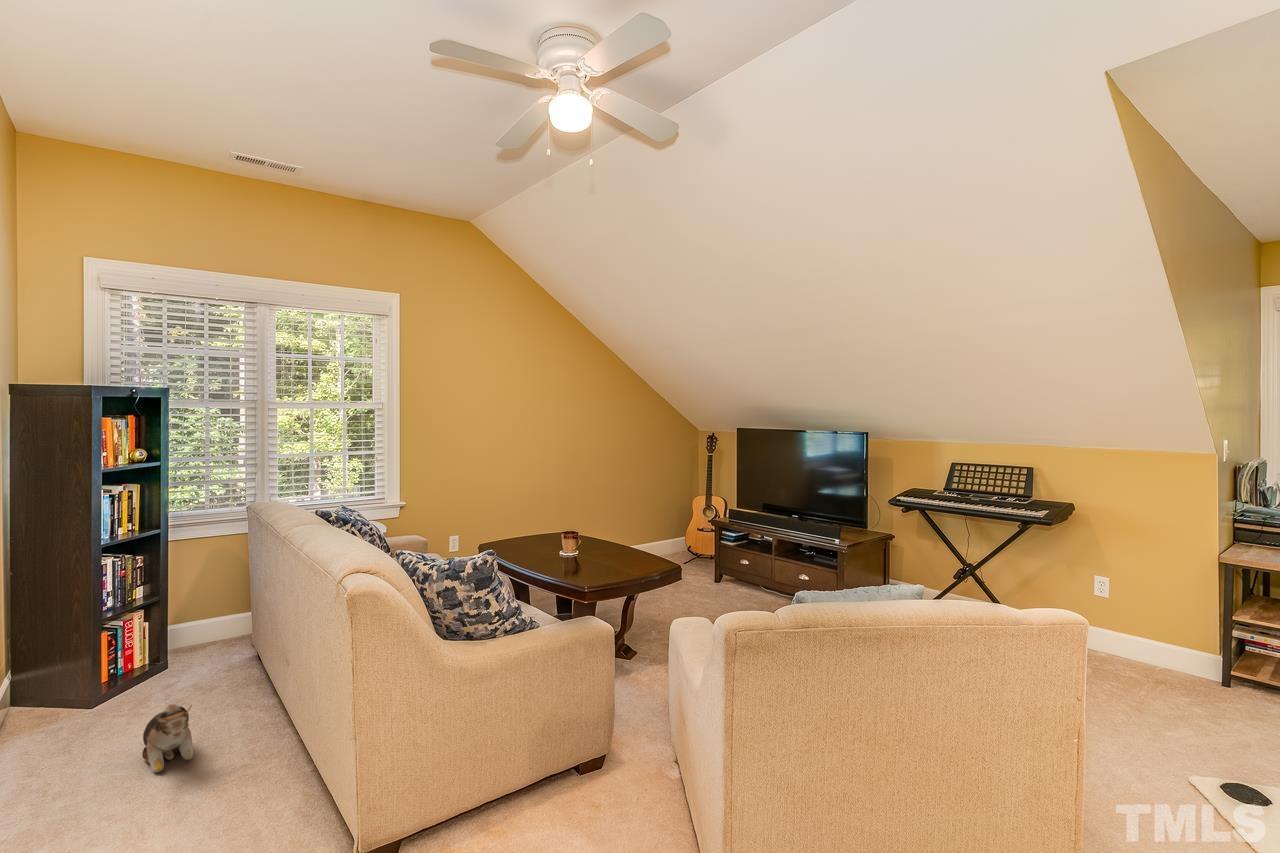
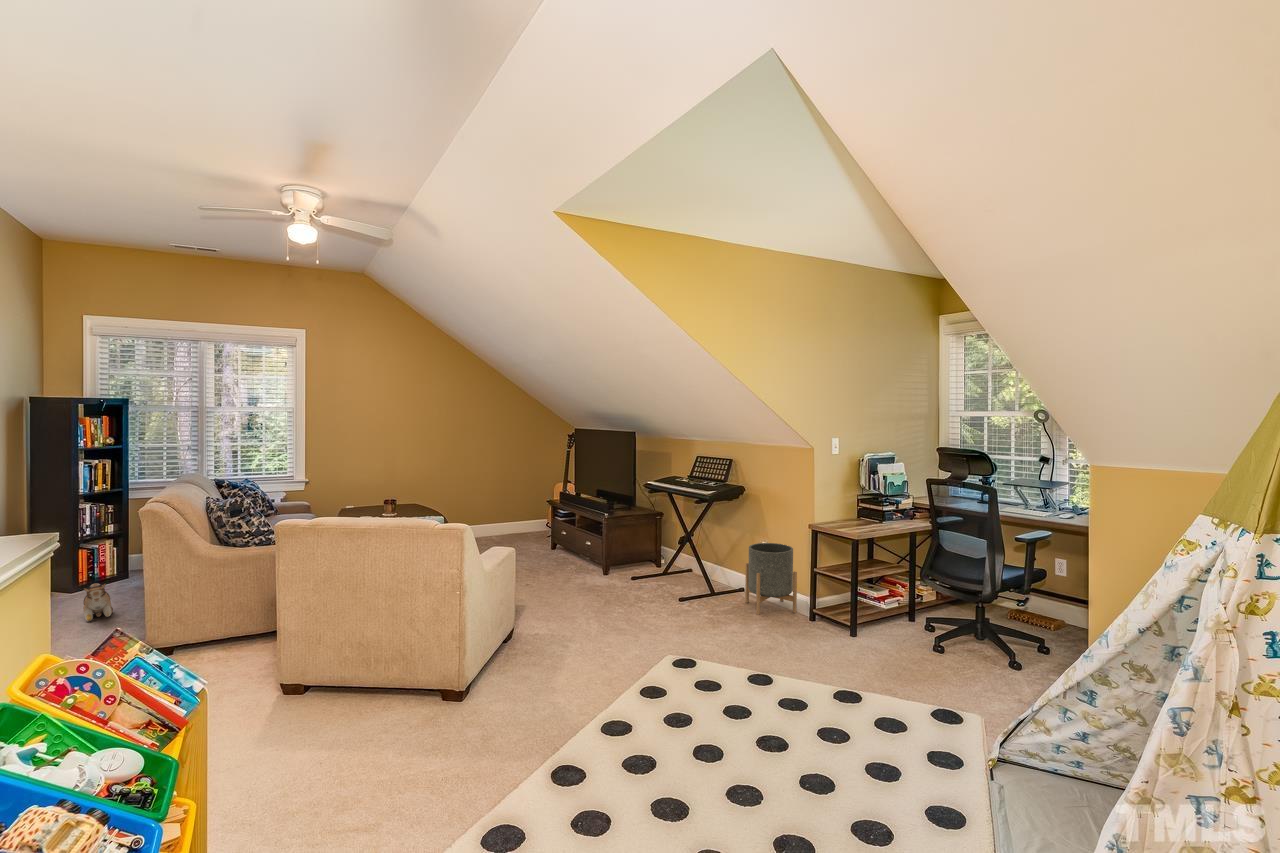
planter: none [1117,588,1216,694] -> present [745,543,797,615]

